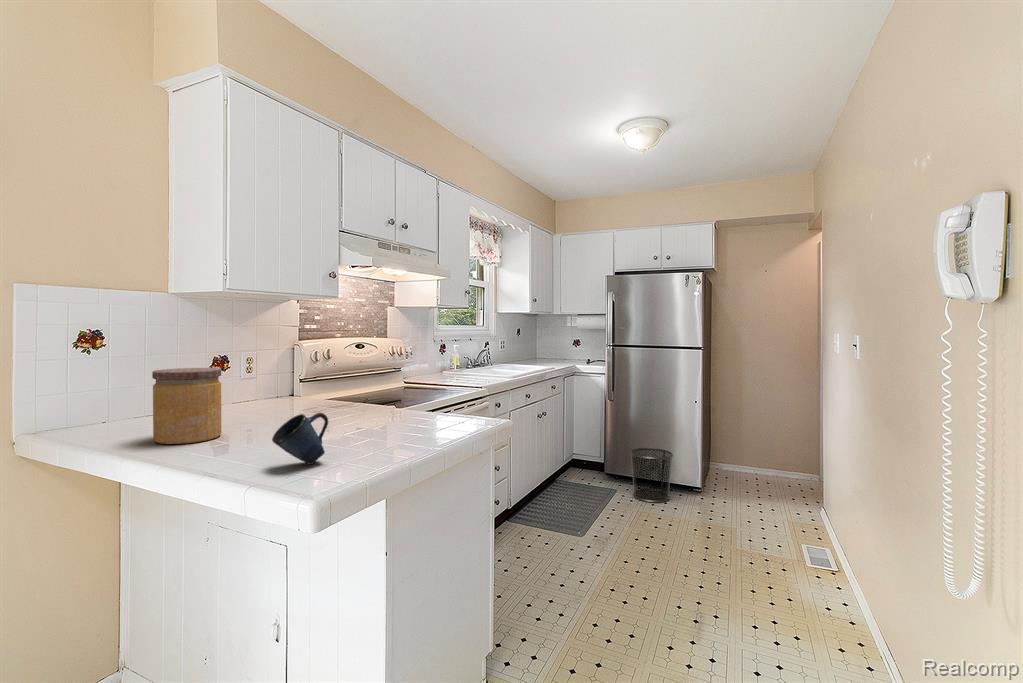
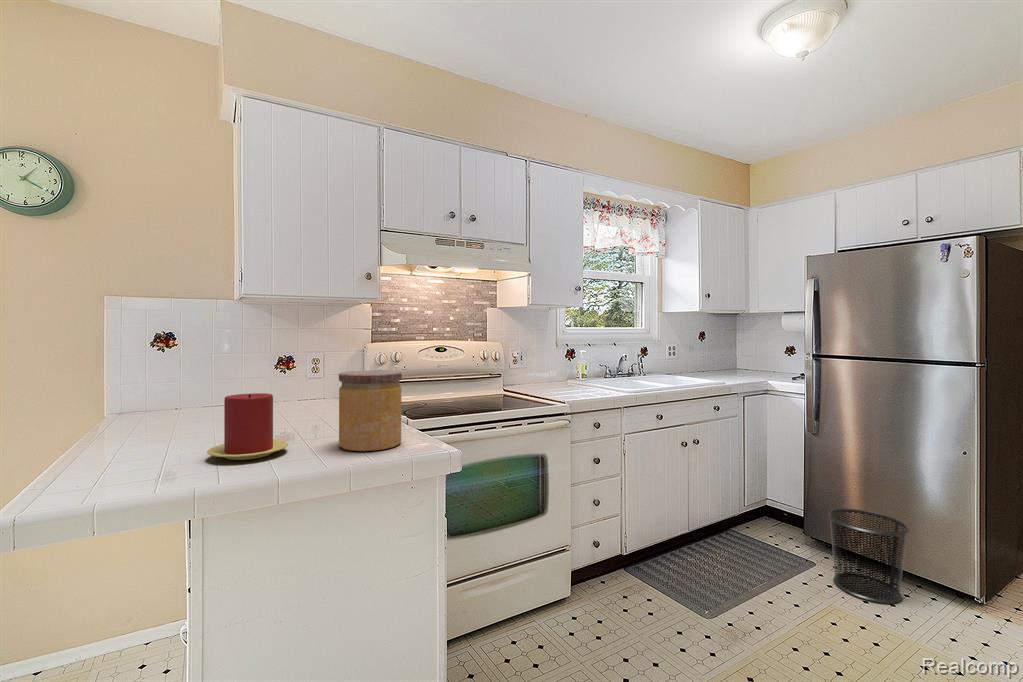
jar: present [152,368,222,444] -> present [339,370,402,451]
candle: none [336,387,401,445] -> present [207,393,288,460]
mug: present [272,413,328,465] -> none [75,419,143,476]

